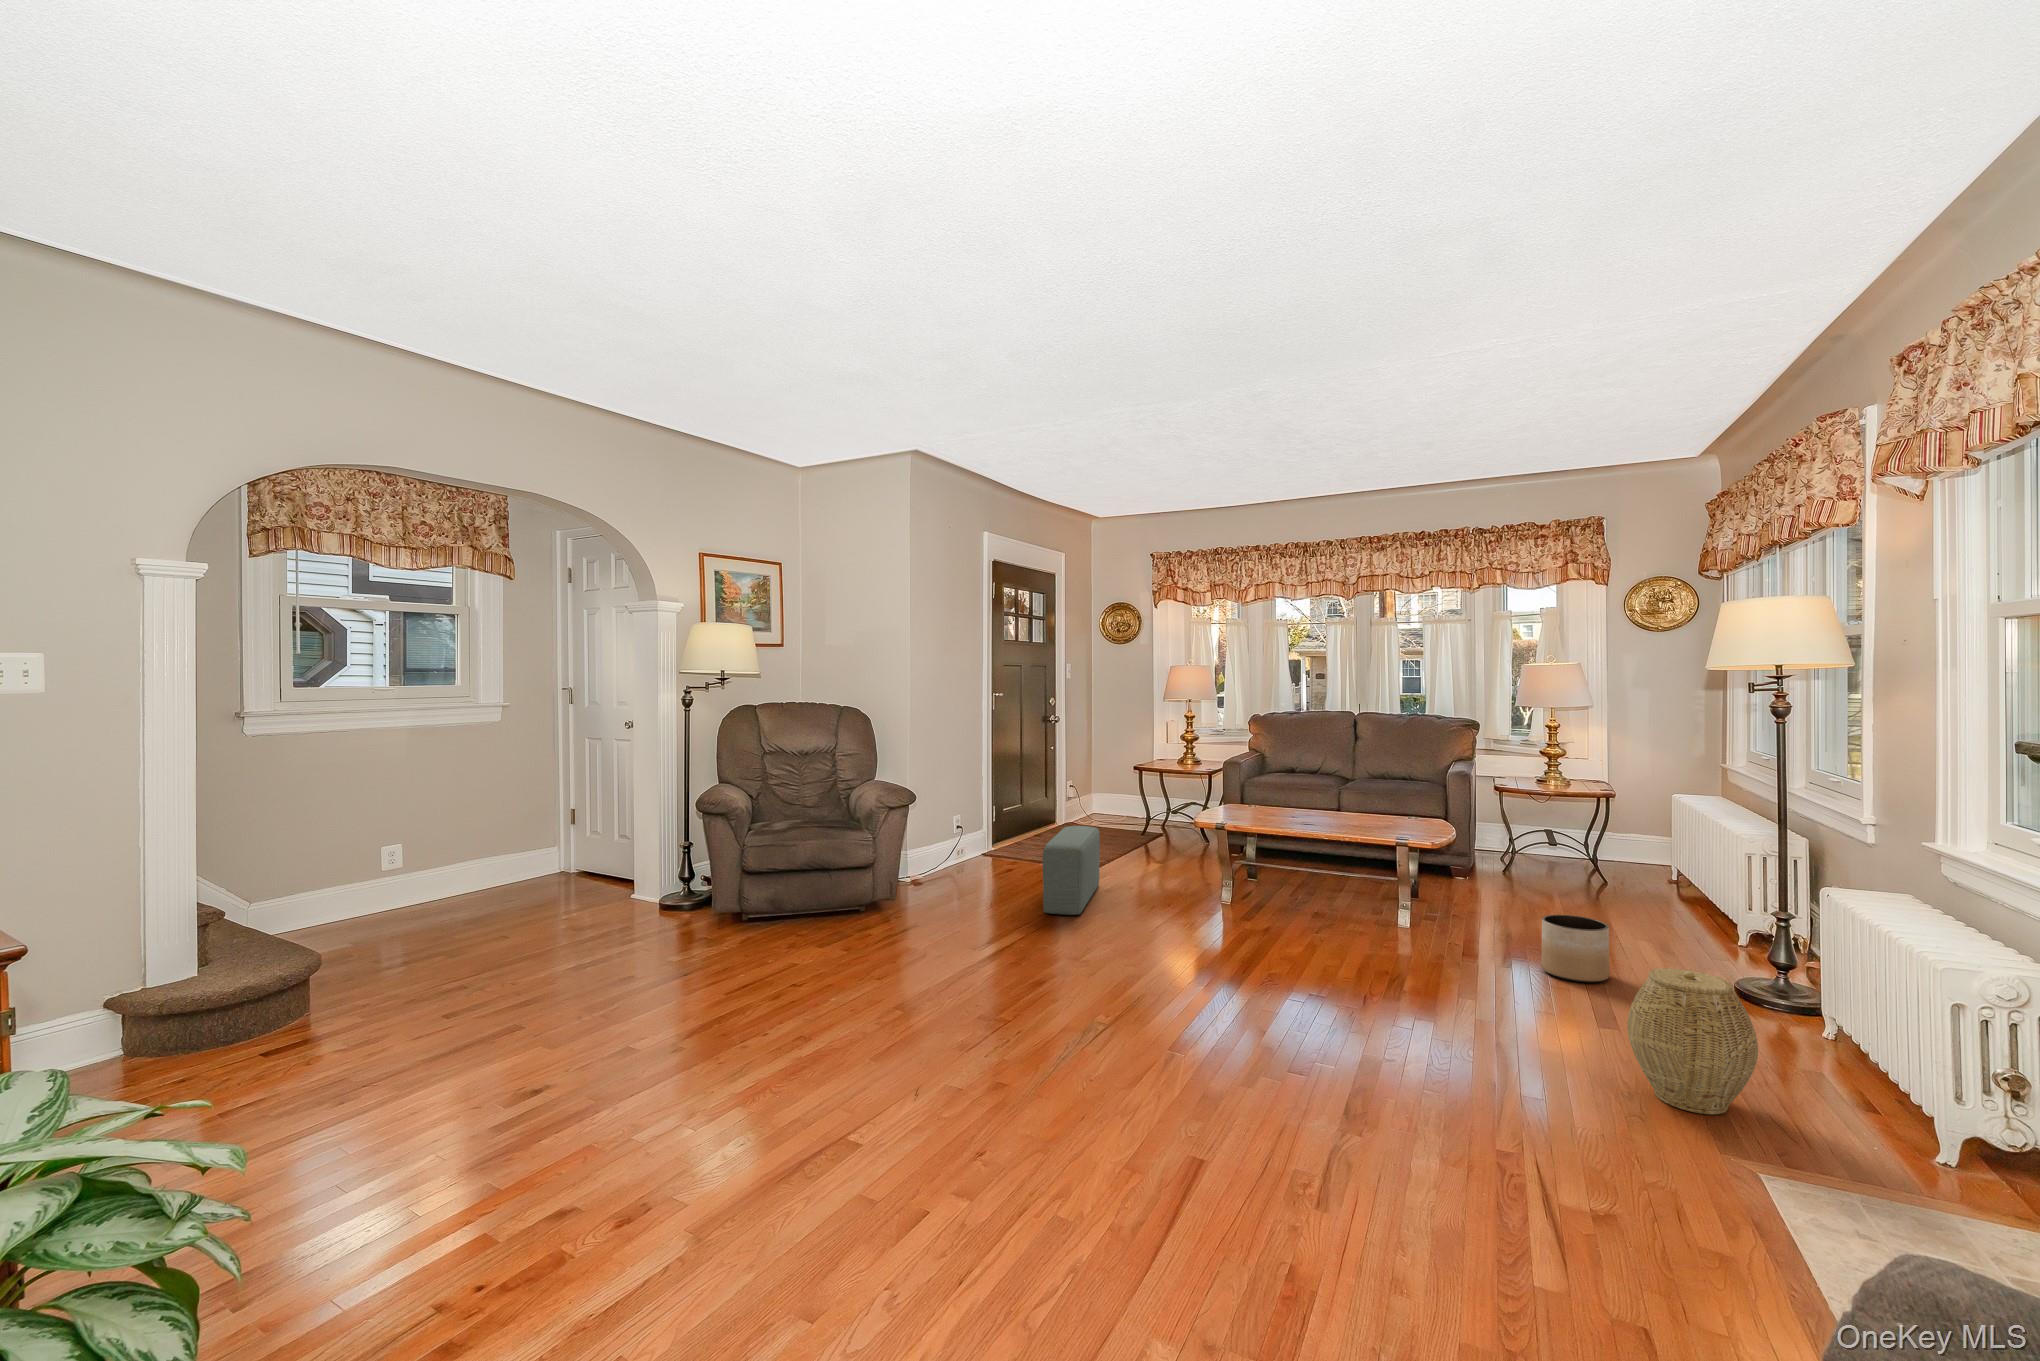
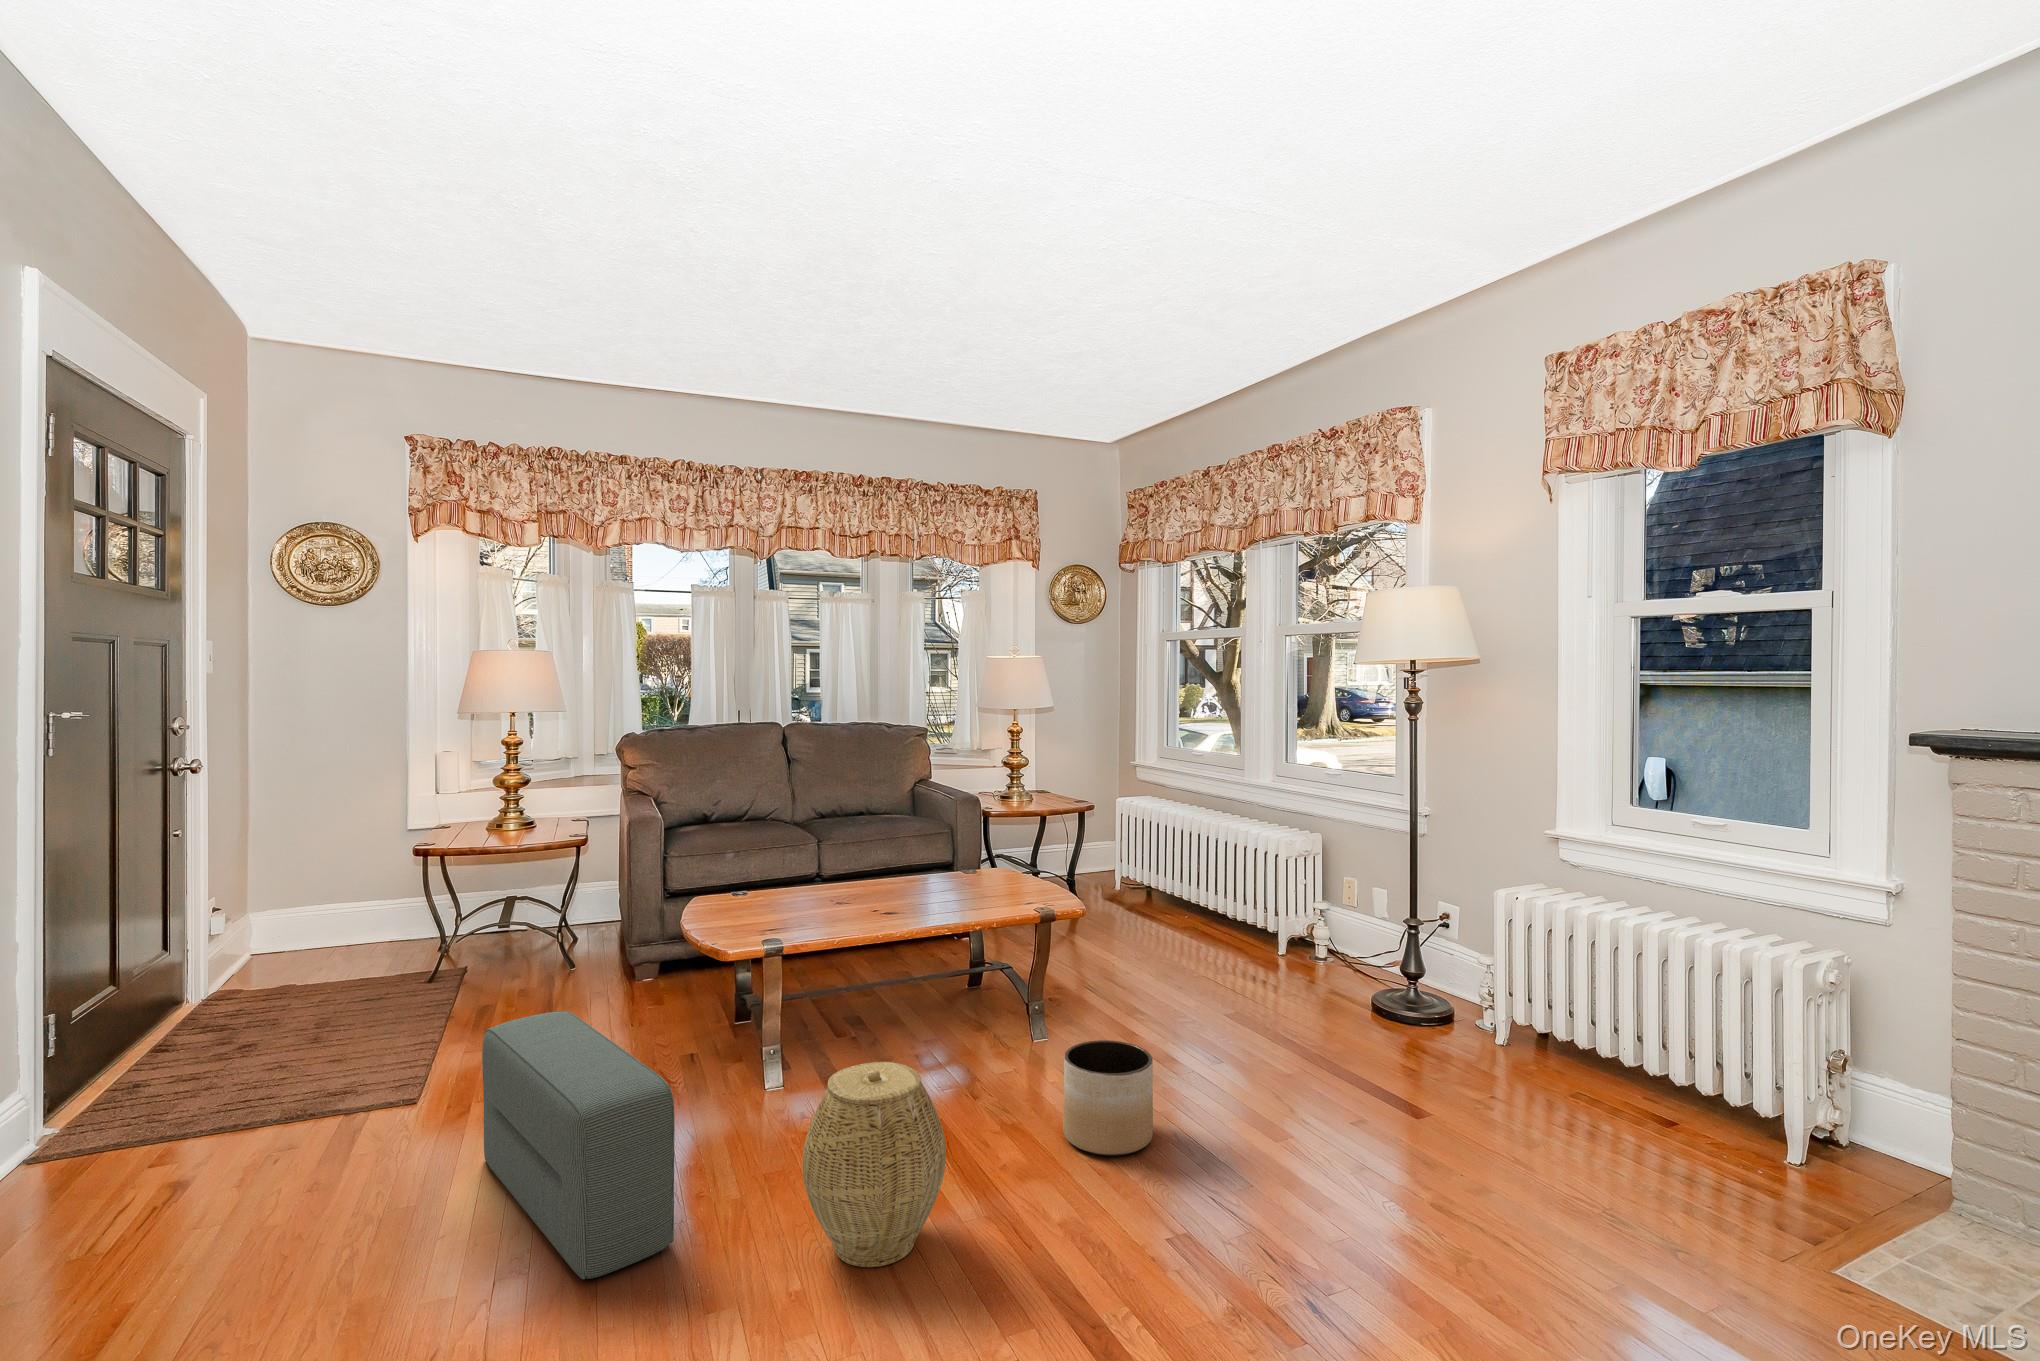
planter: present [1541,915,1610,983] -> present [1063,1040,1153,1156]
woven basket: present [1627,968,1758,1114] -> present [802,1062,946,1267]

